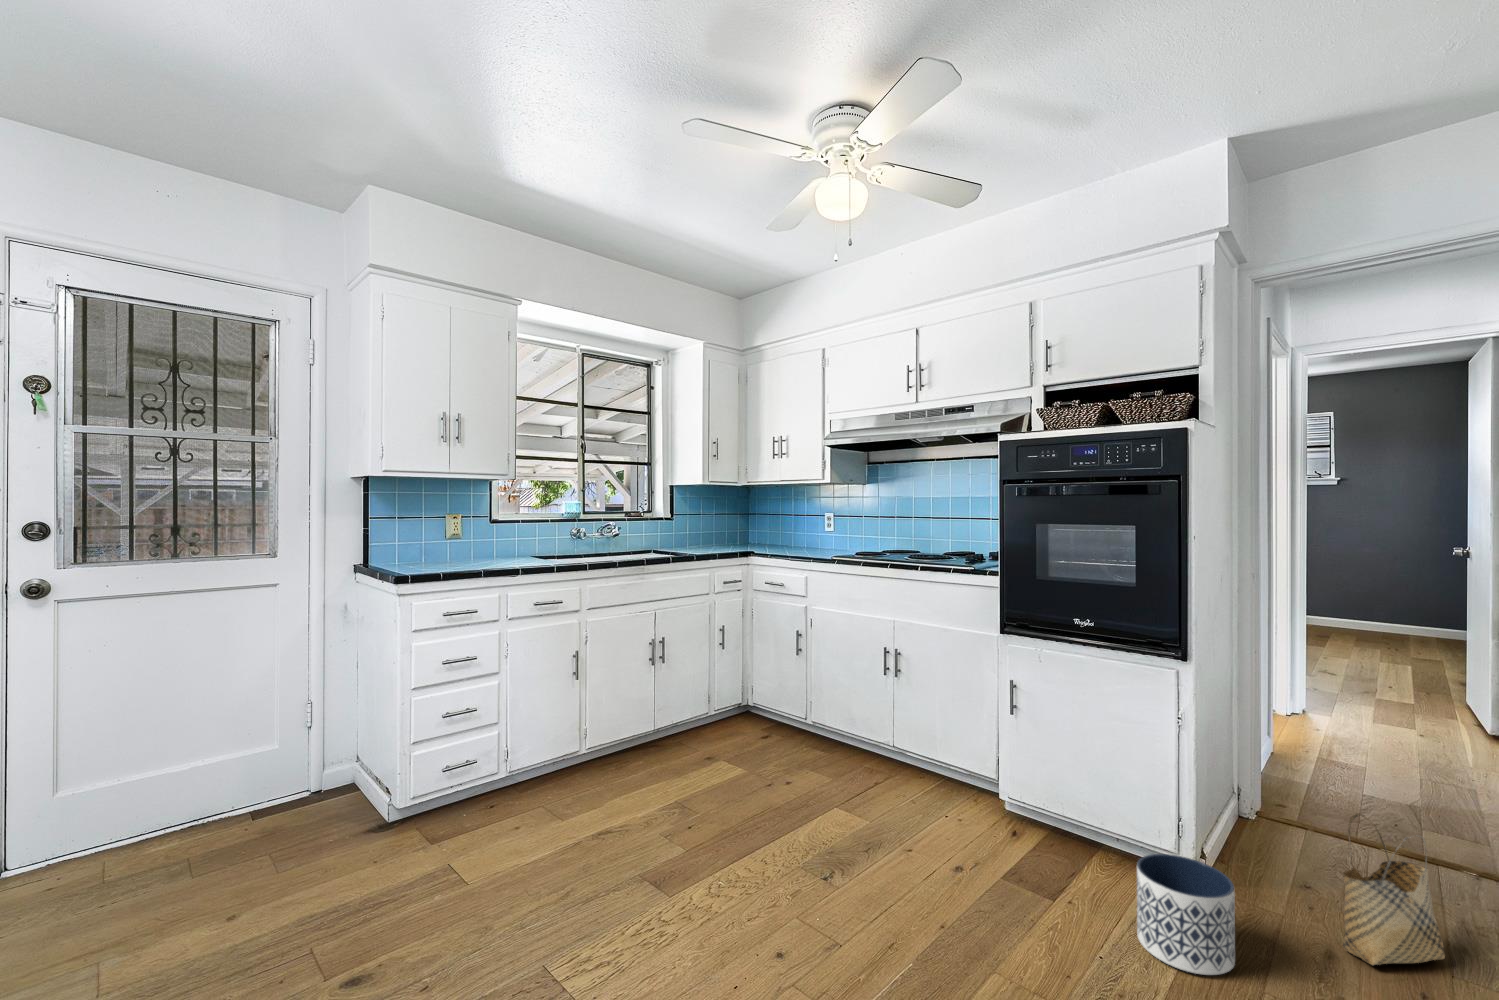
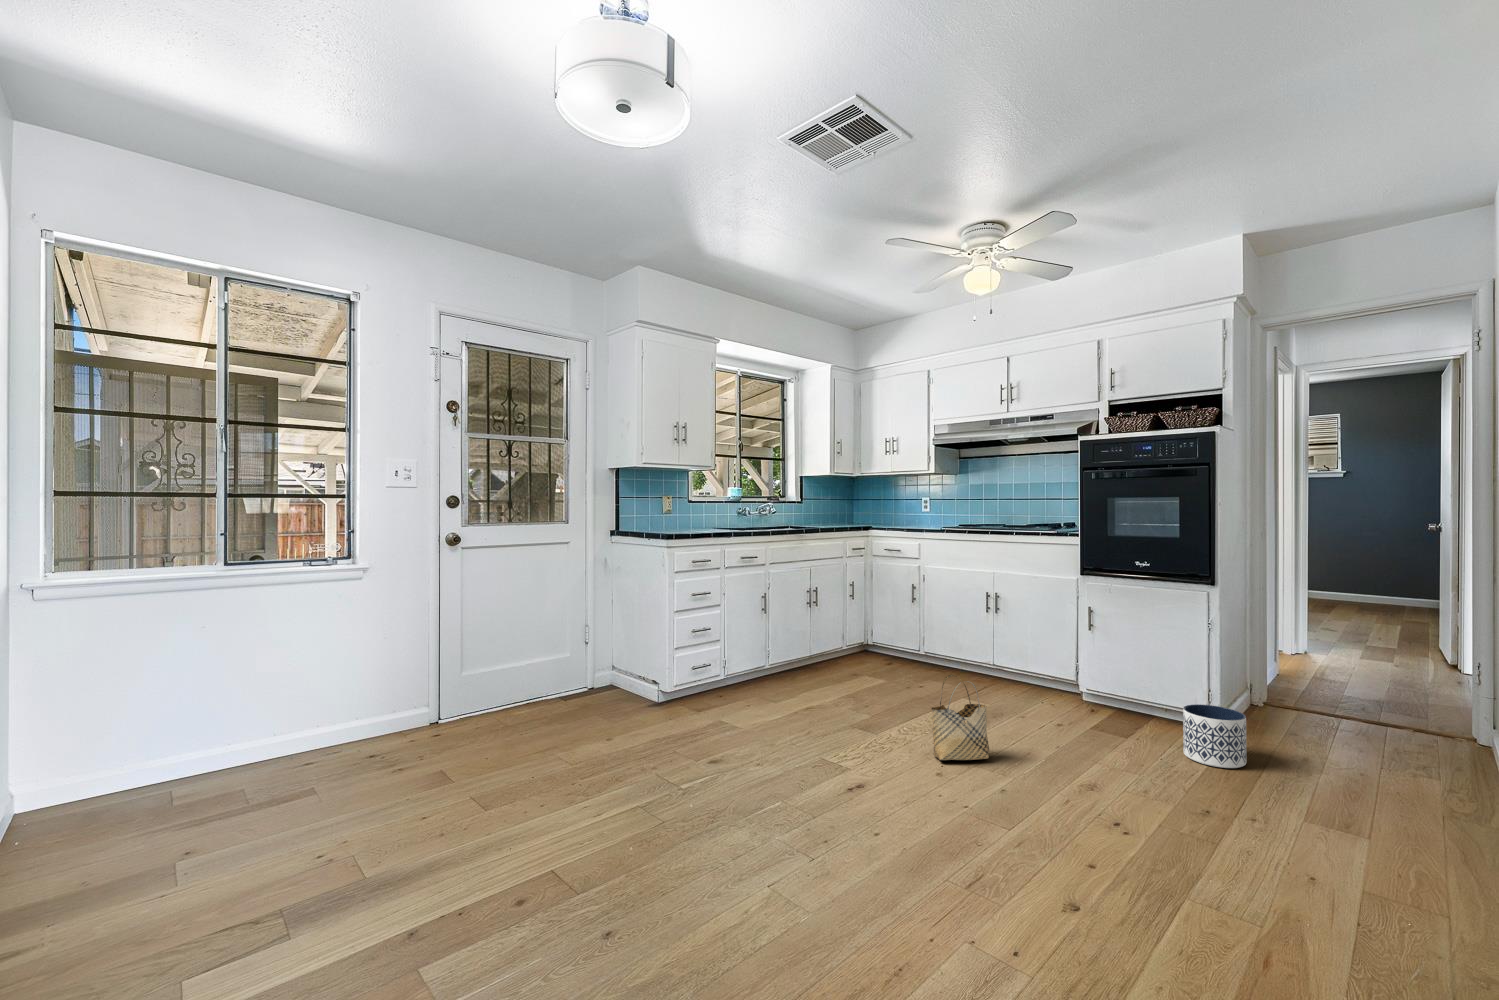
woven basket: present [1343,814,1445,965] -> present [931,675,989,760]

